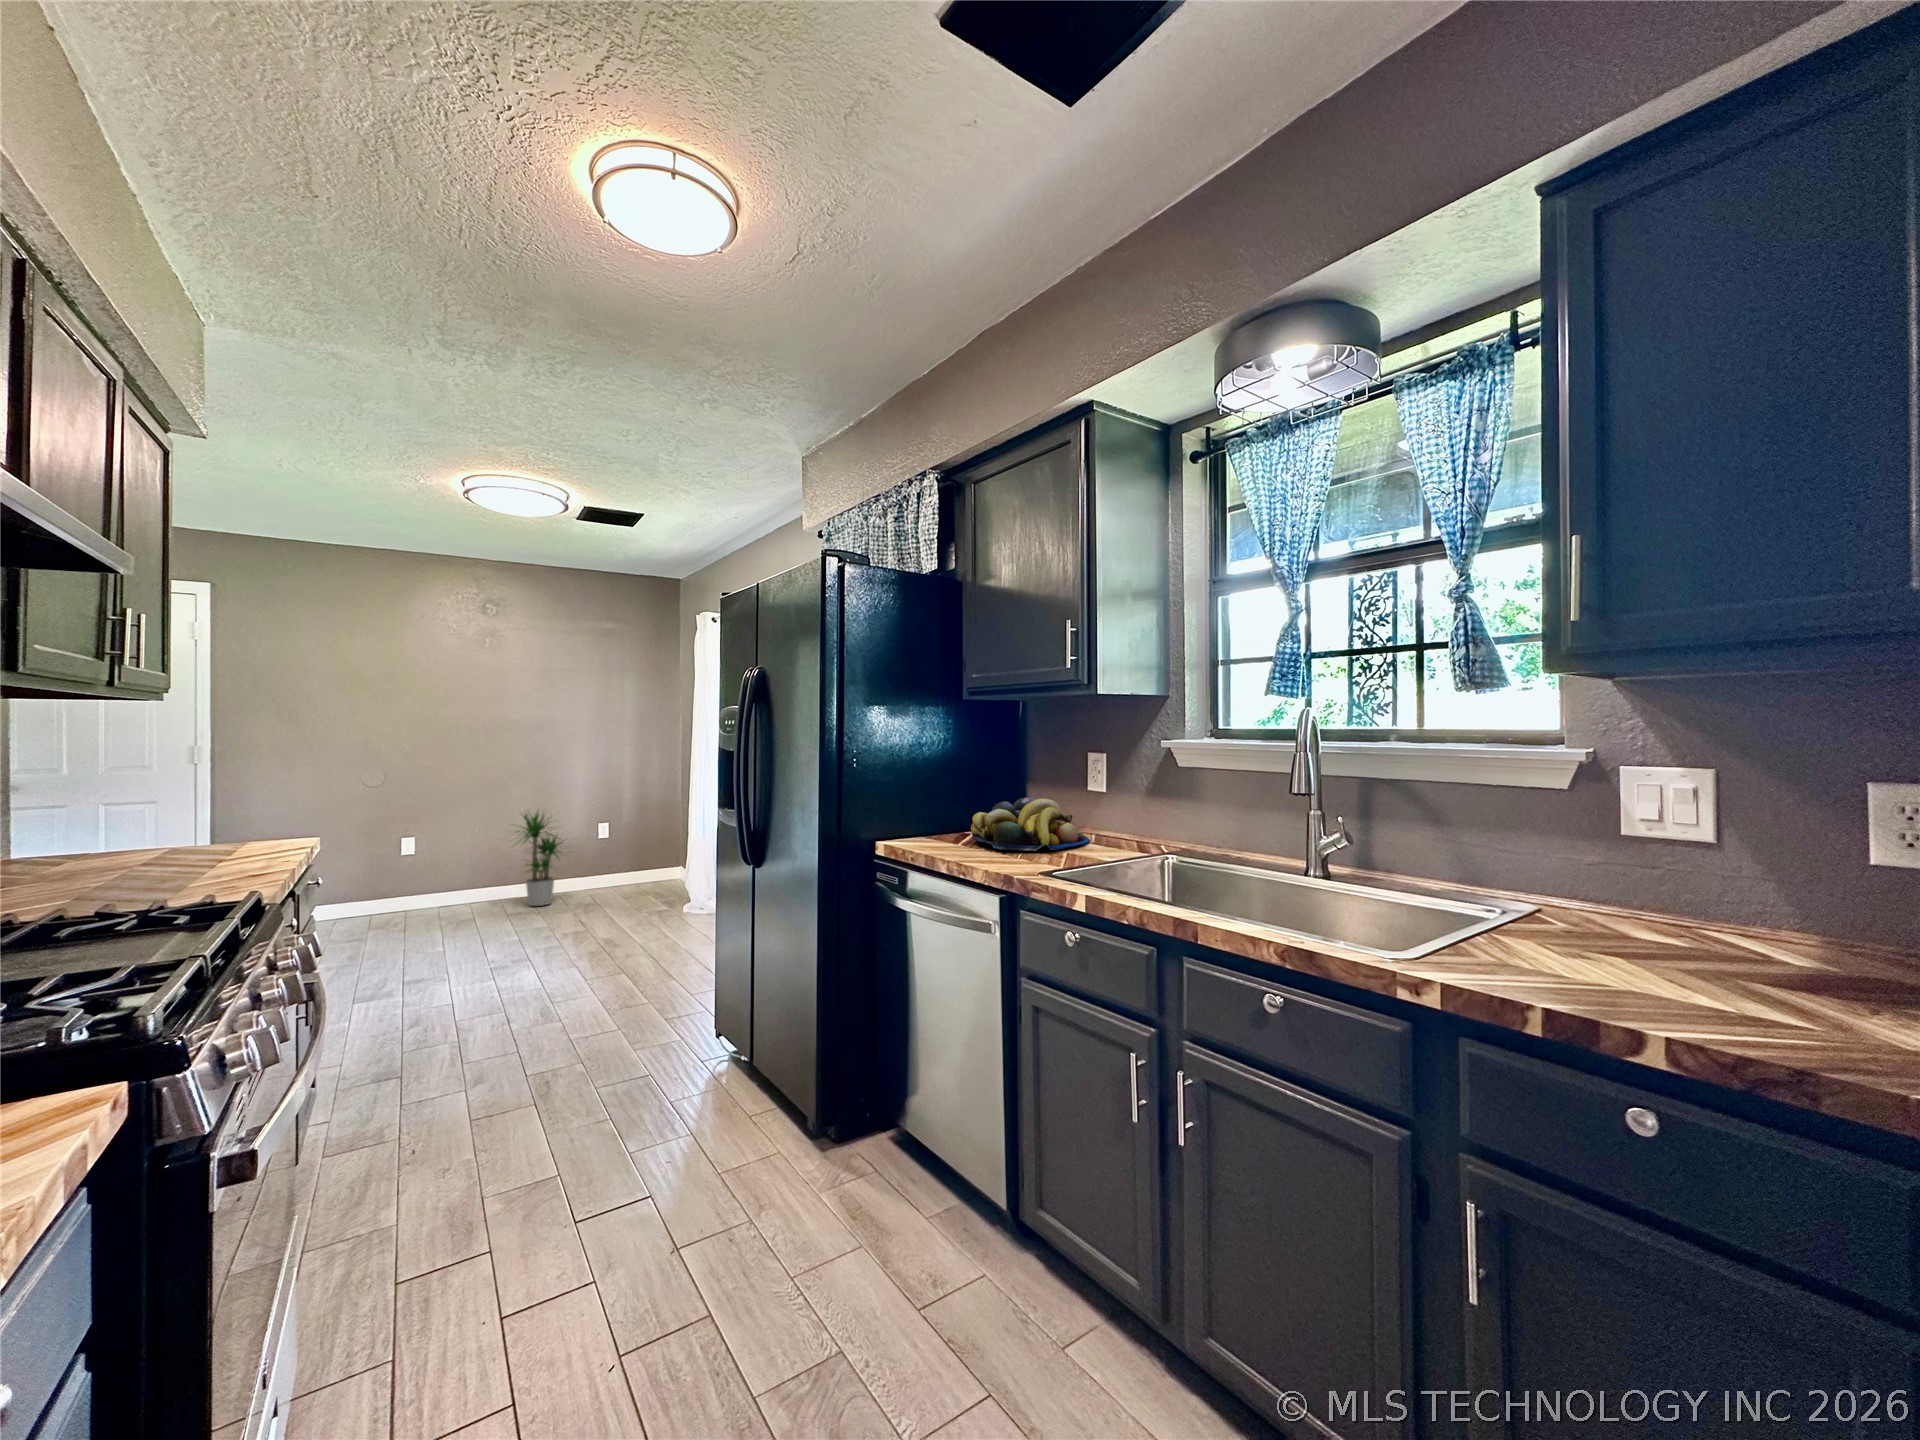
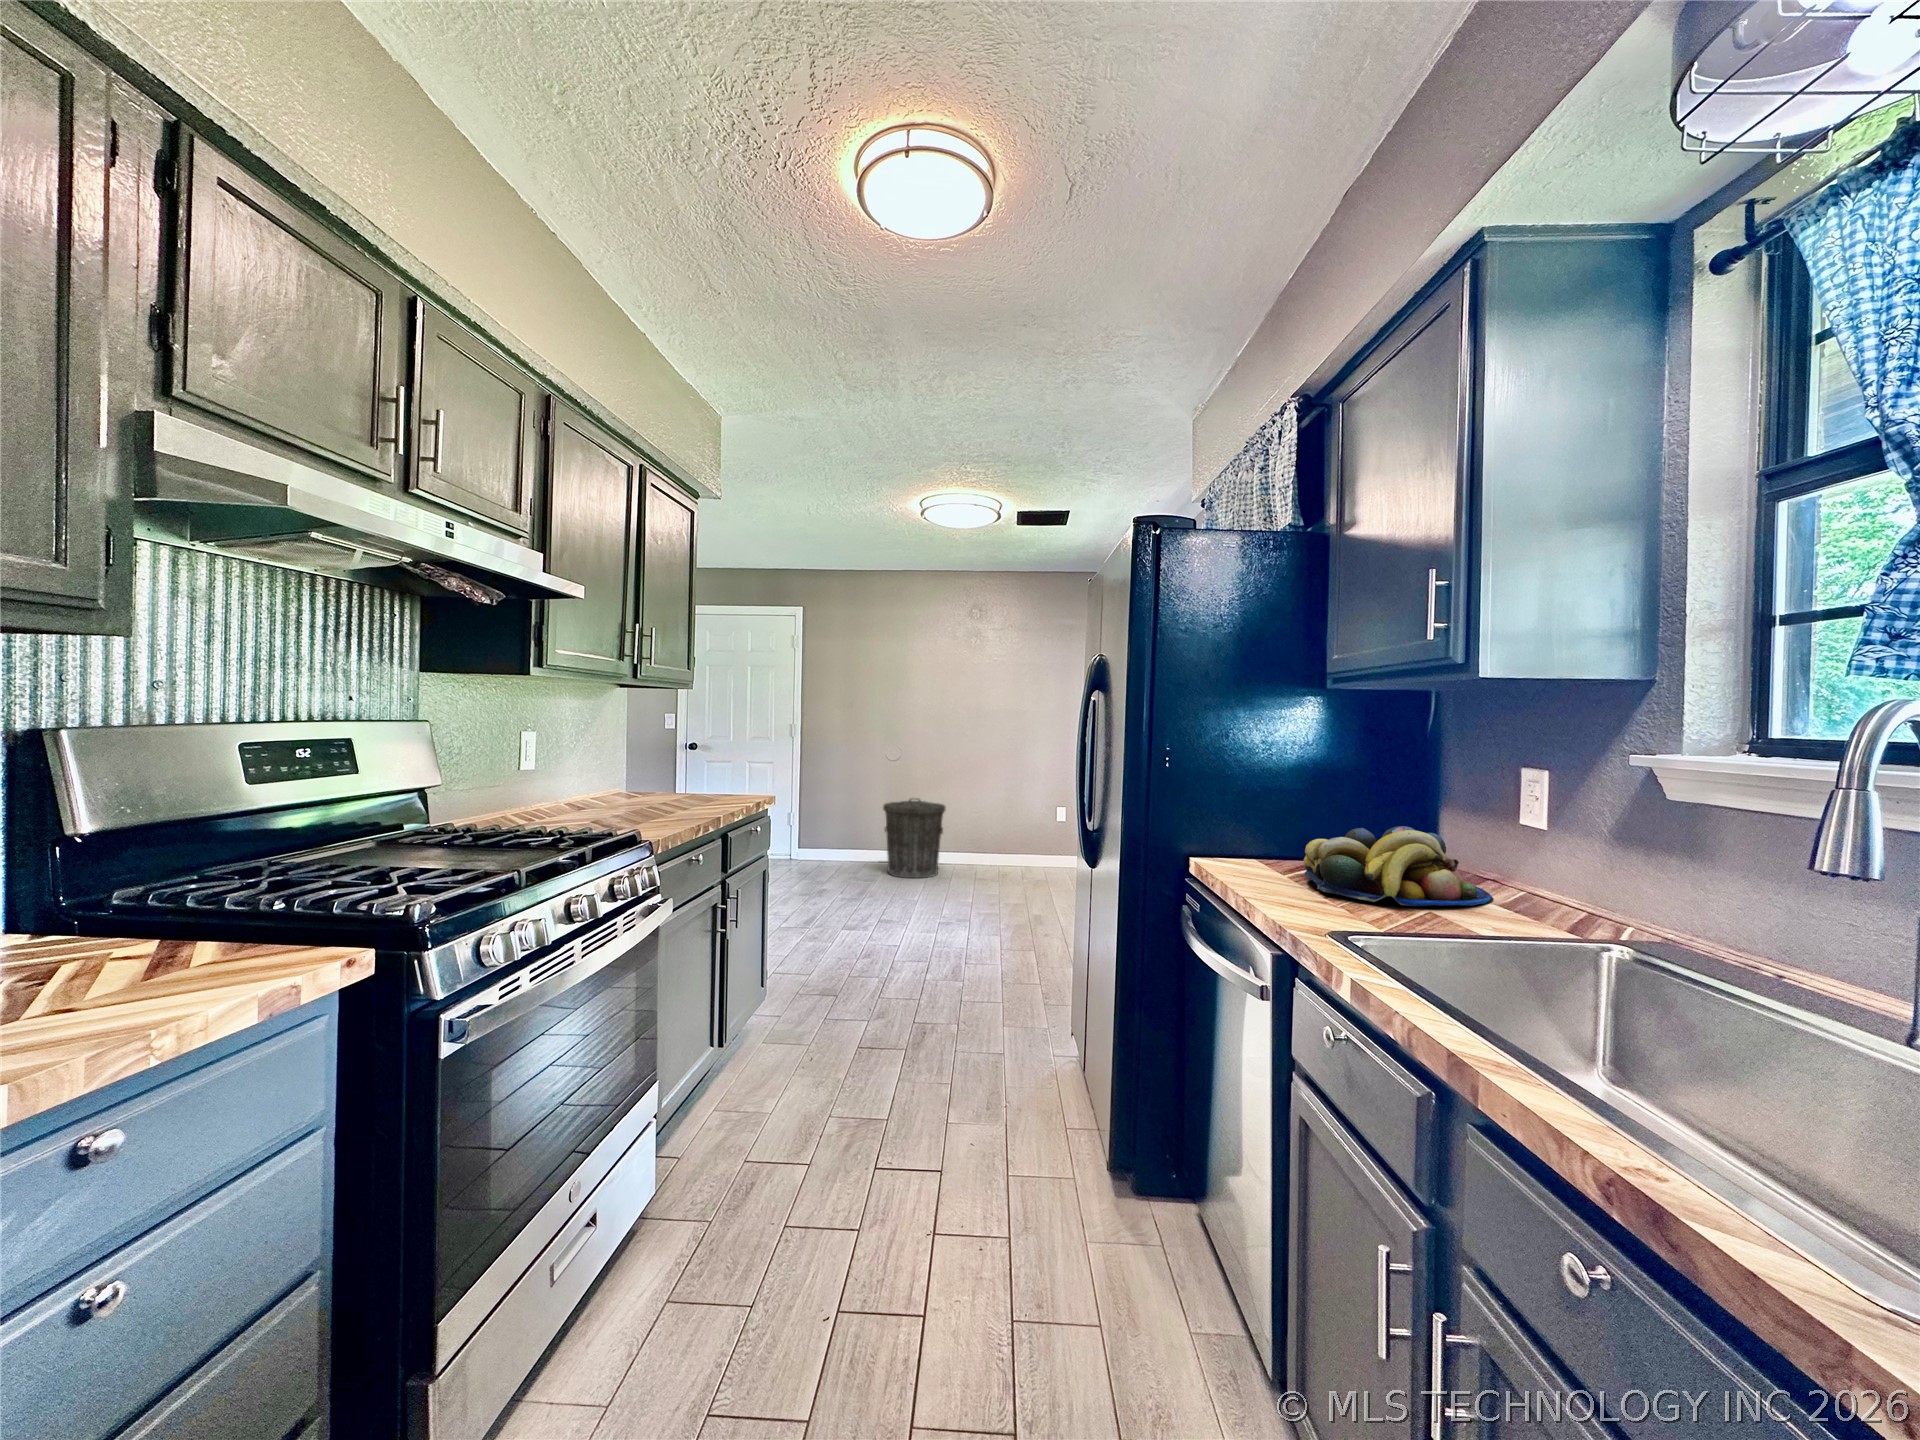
potted plant: present [516,811,563,906] -> none [977,787,1035,877]
trash can: none [366,829,460,929] -> present [883,798,946,878]

